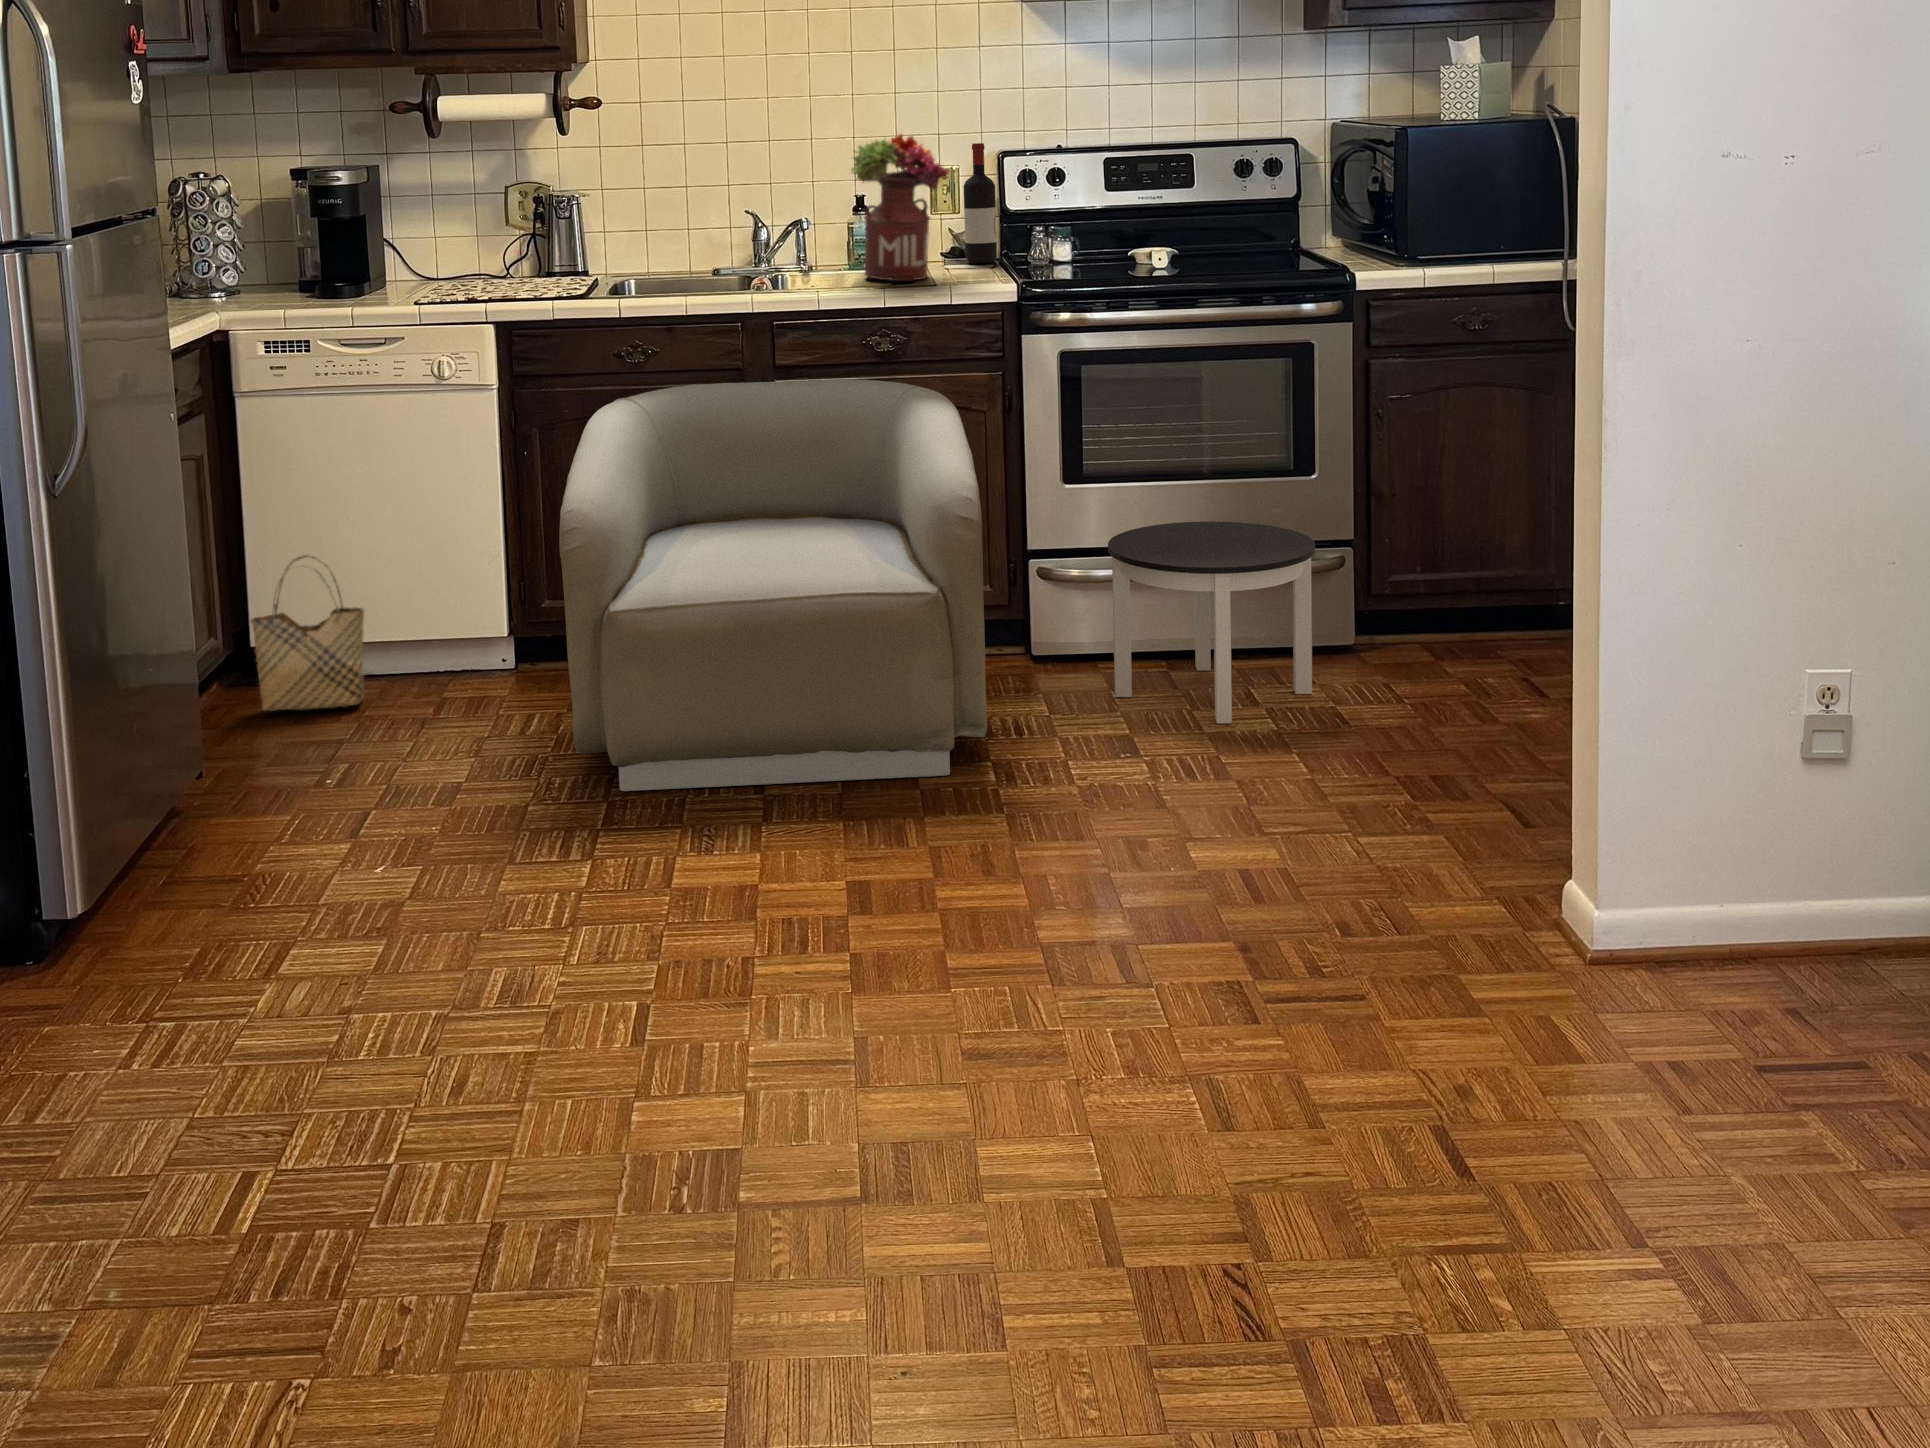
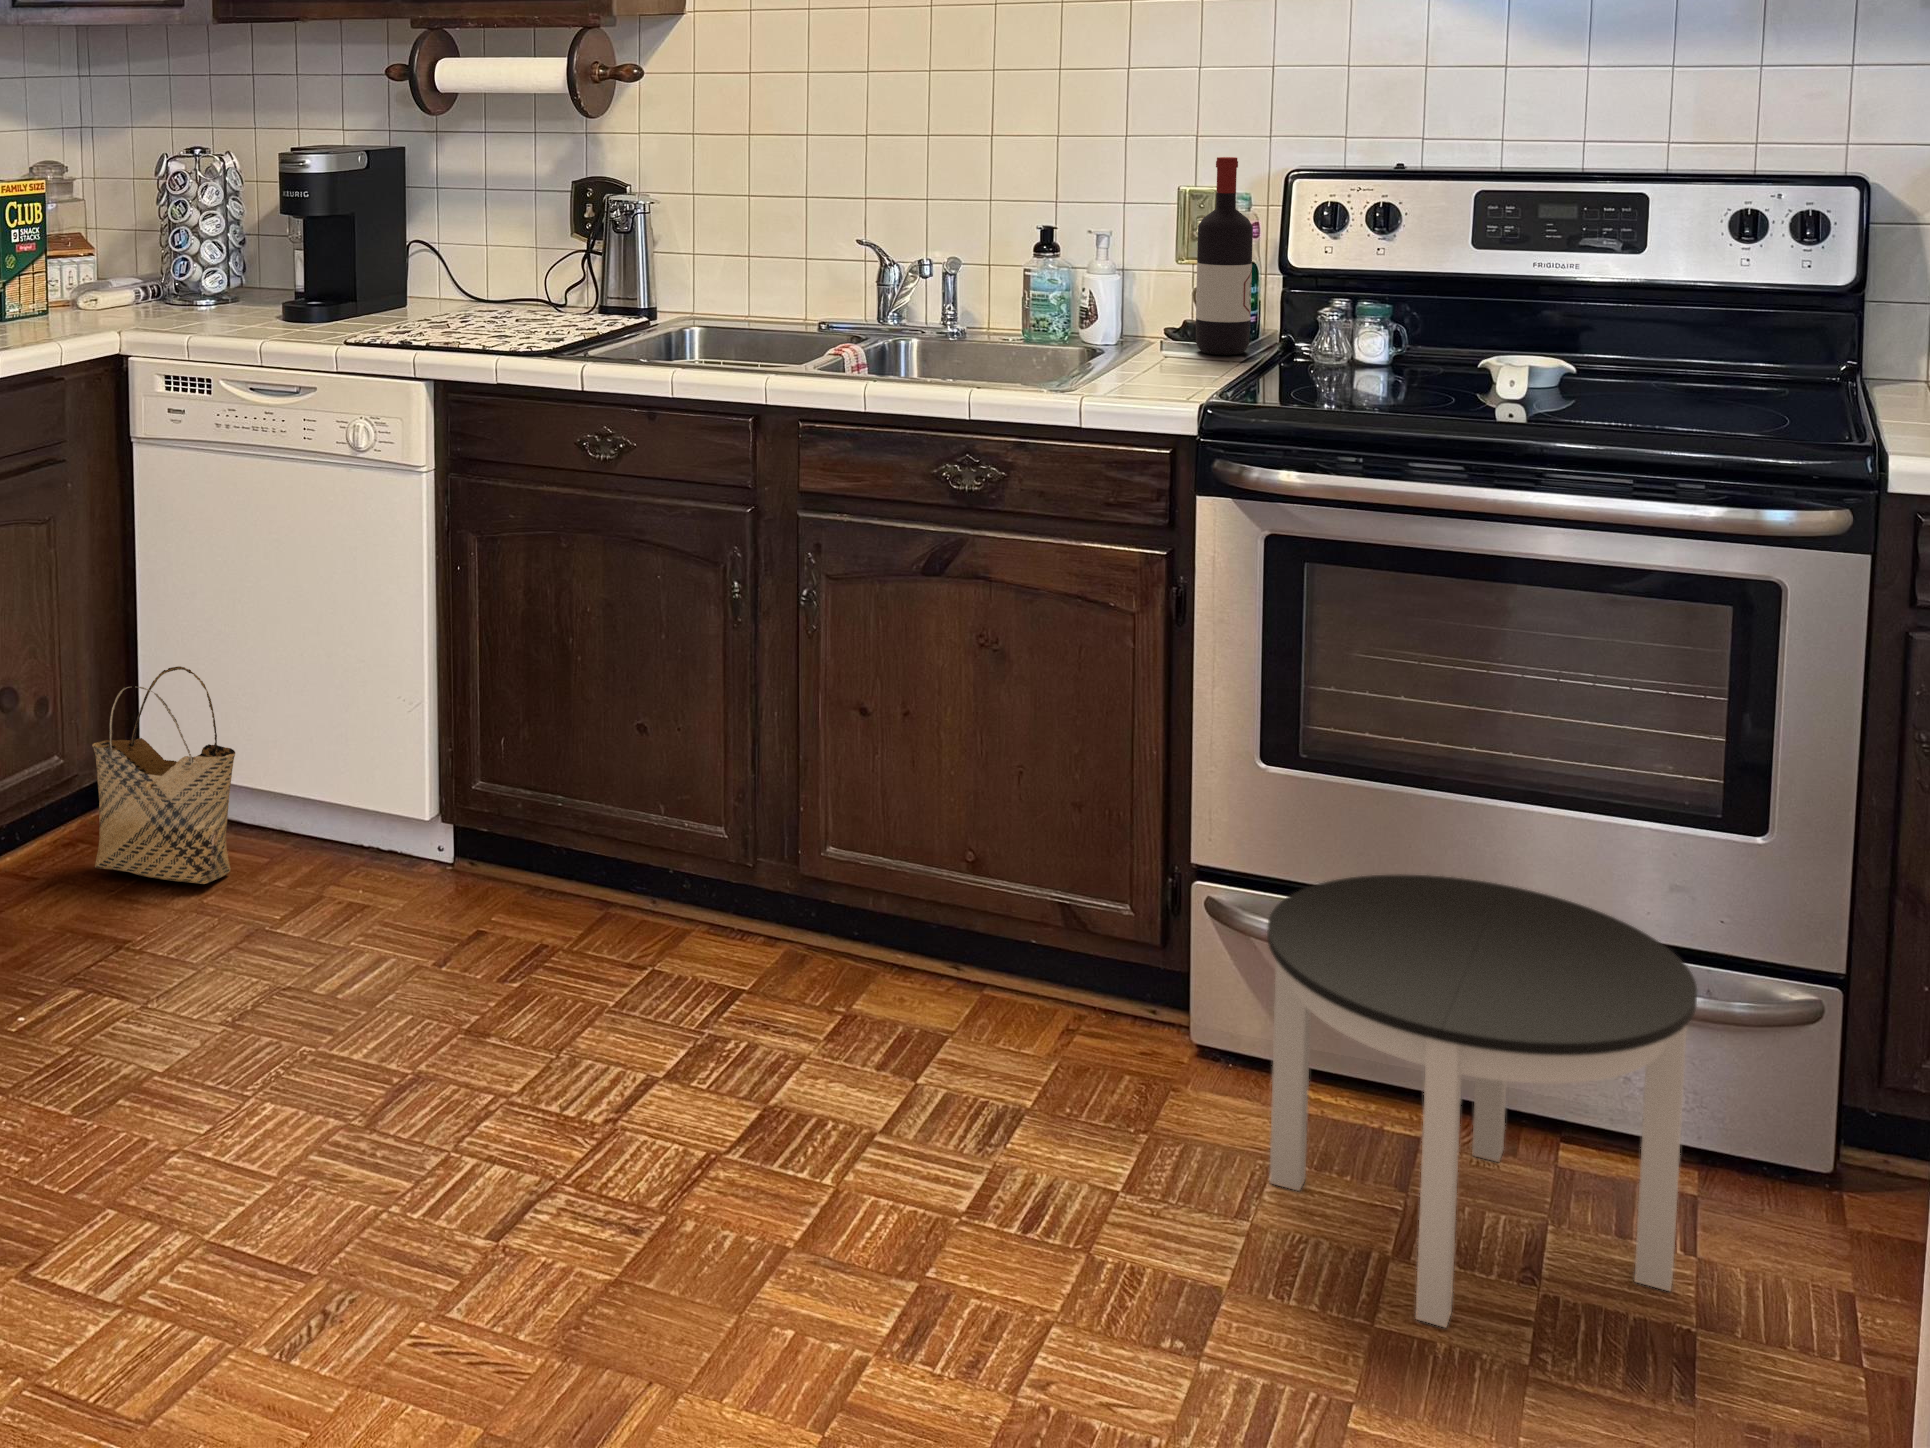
flower arrangement: present [852,134,949,281] -> none [965,137,1135,378]
armchair: present [559,379,987,791] -> none [267,508,1037,1298]

